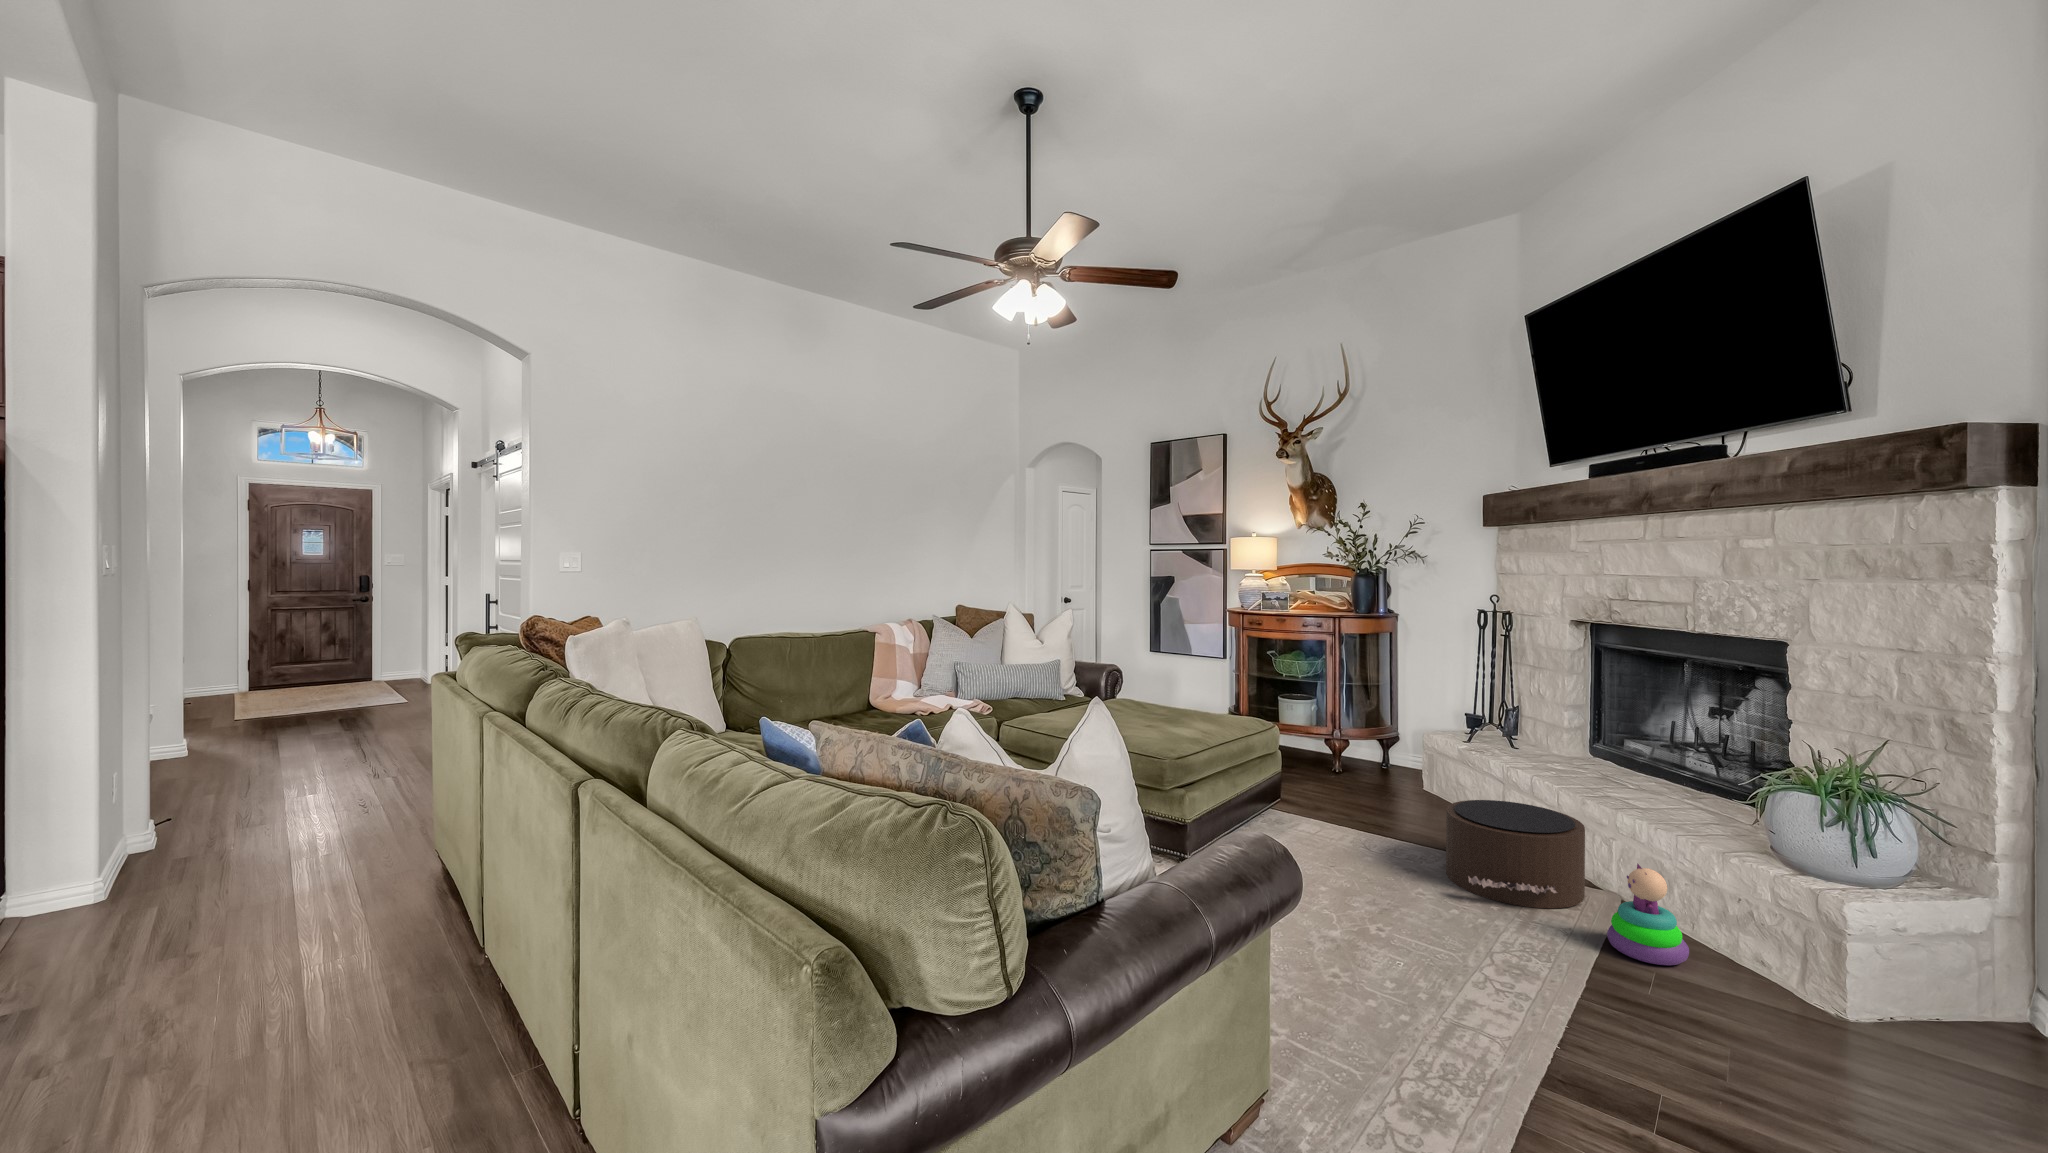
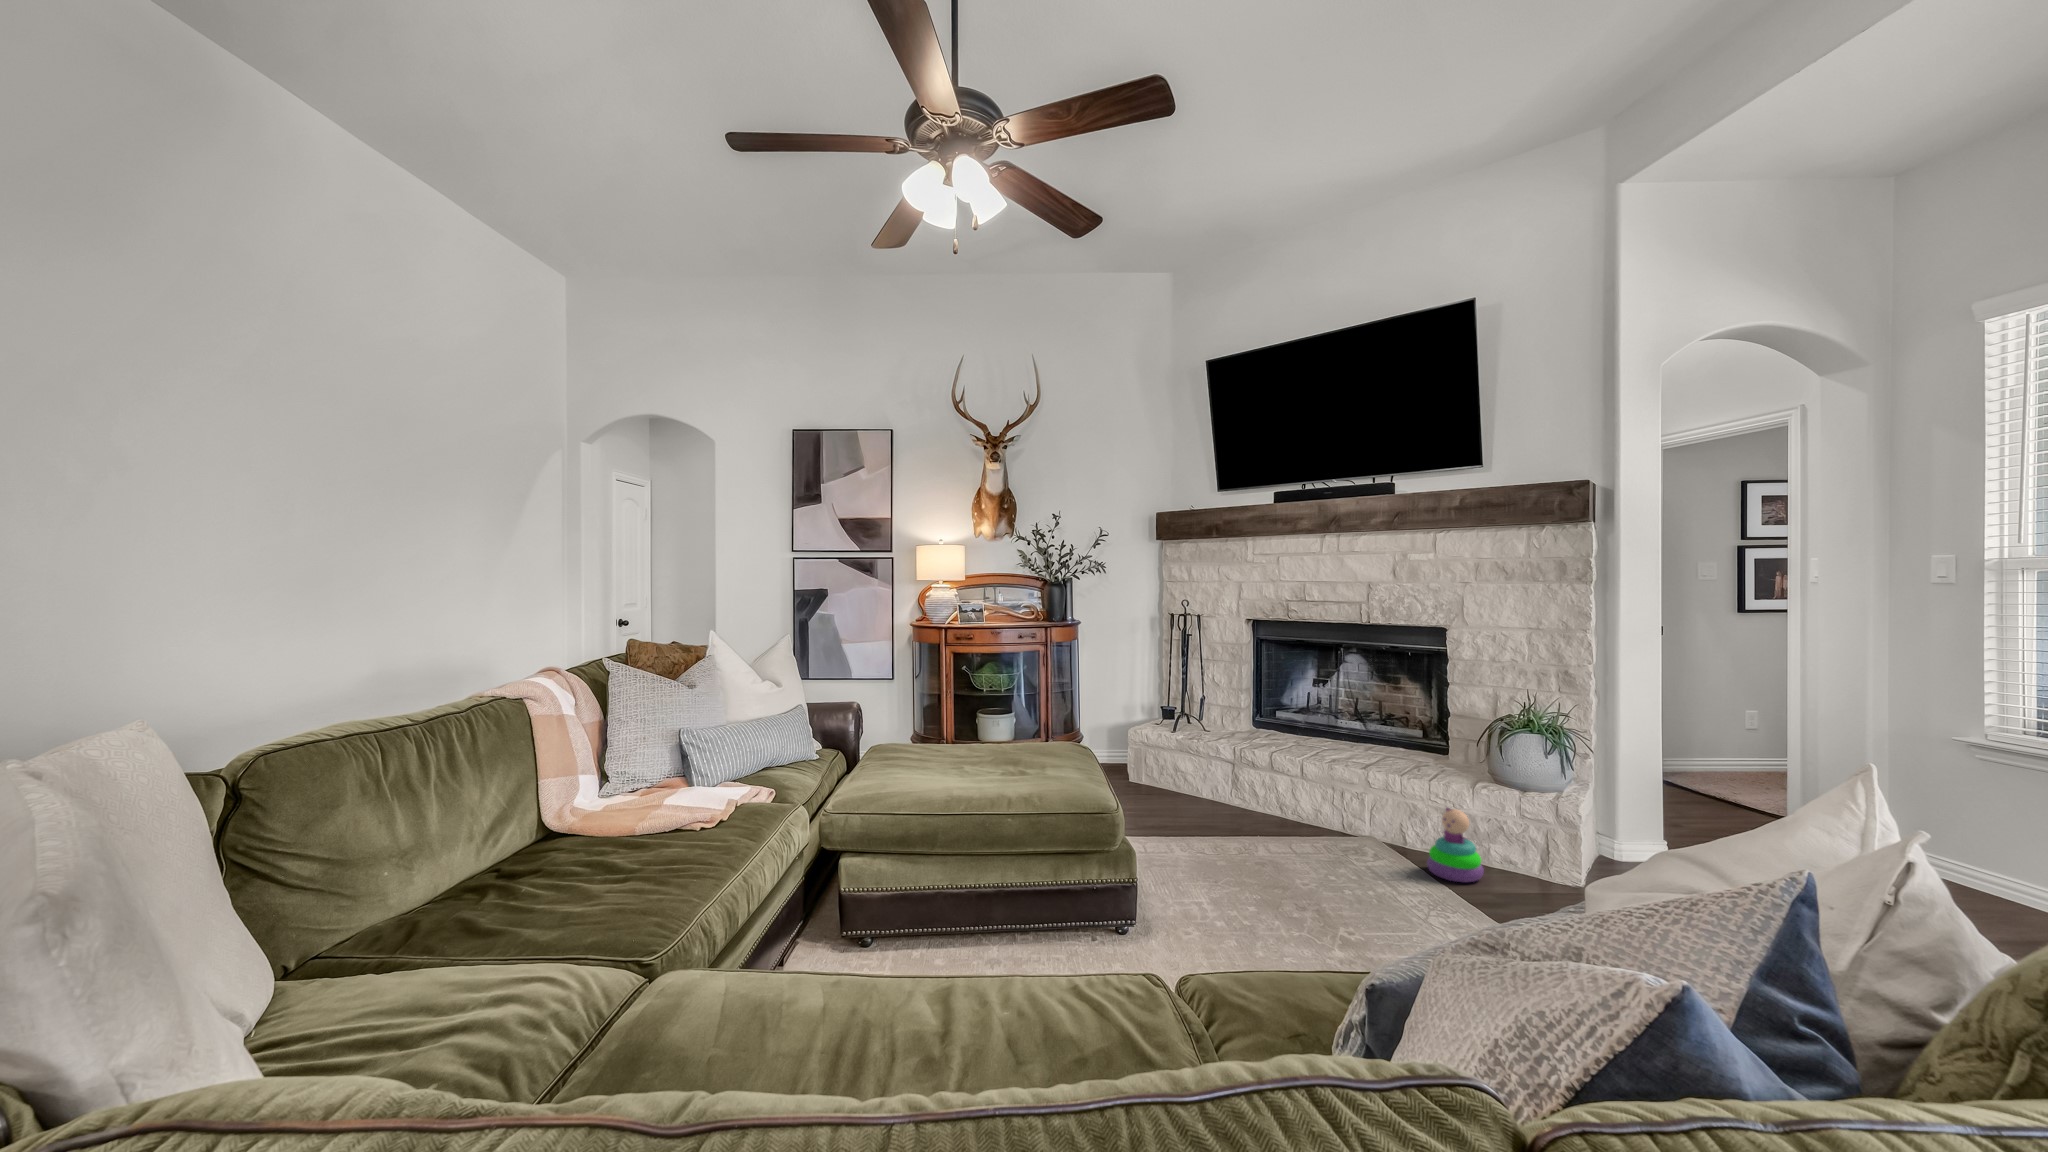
pouf: present [1445,800,1585,908] -> none [1243,777,1379,866]

